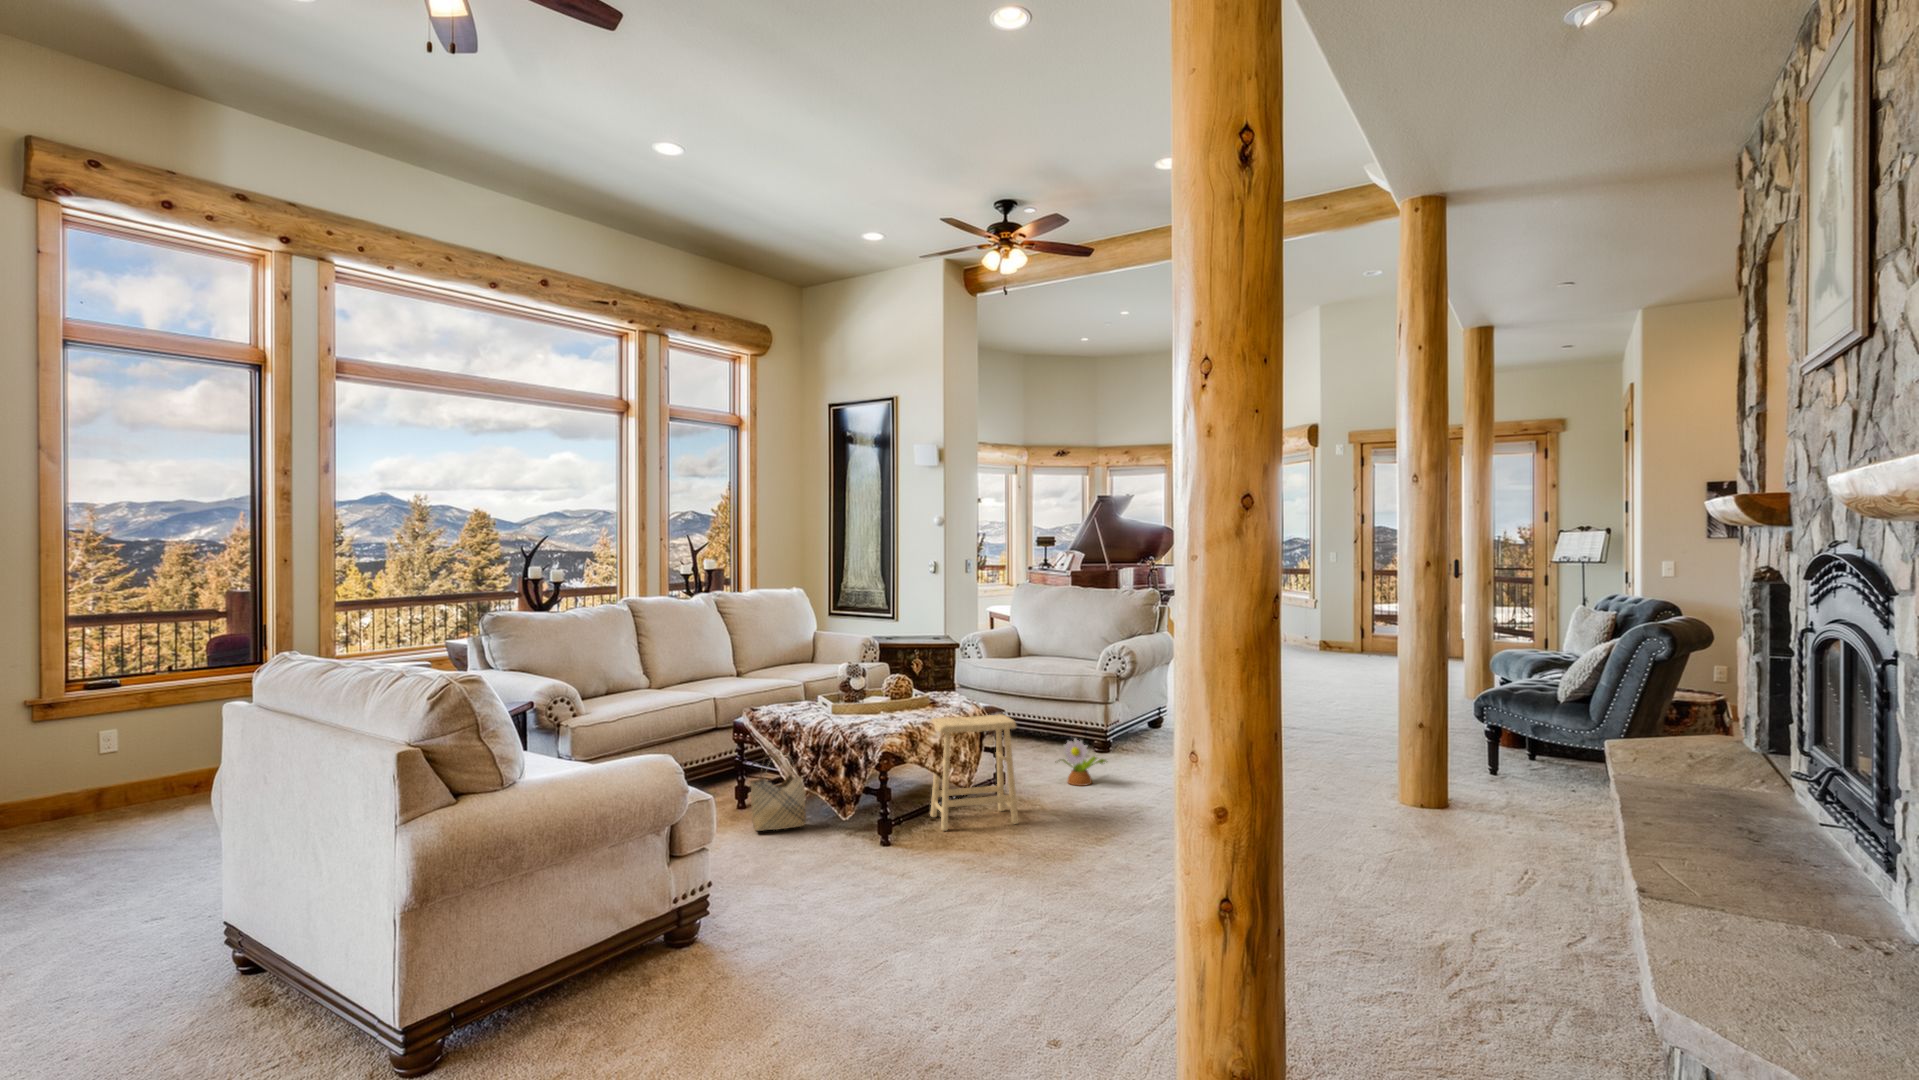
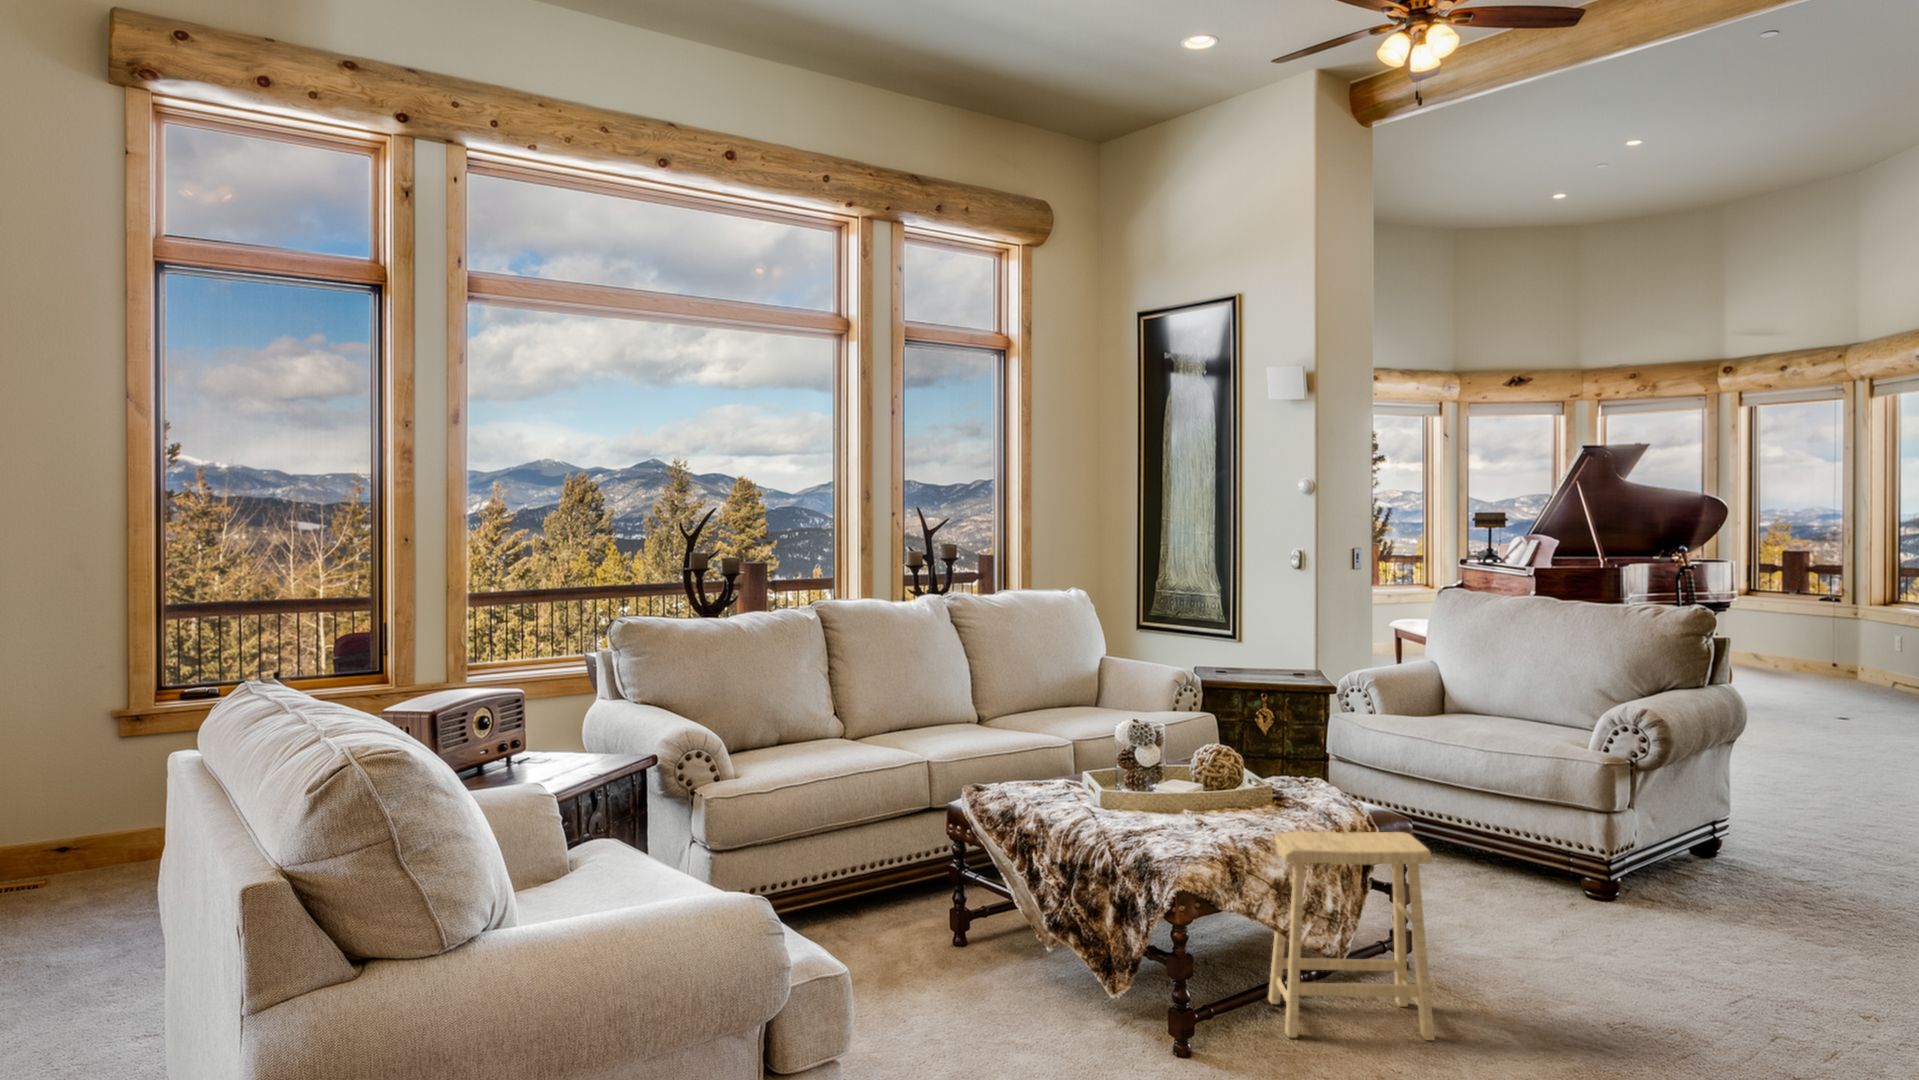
decorative plant: present [1062,739,1106,786] -> none [1507,878,1615,967]
woven basket: present [750,752,806,831] -> none [959,858,1054,996]

